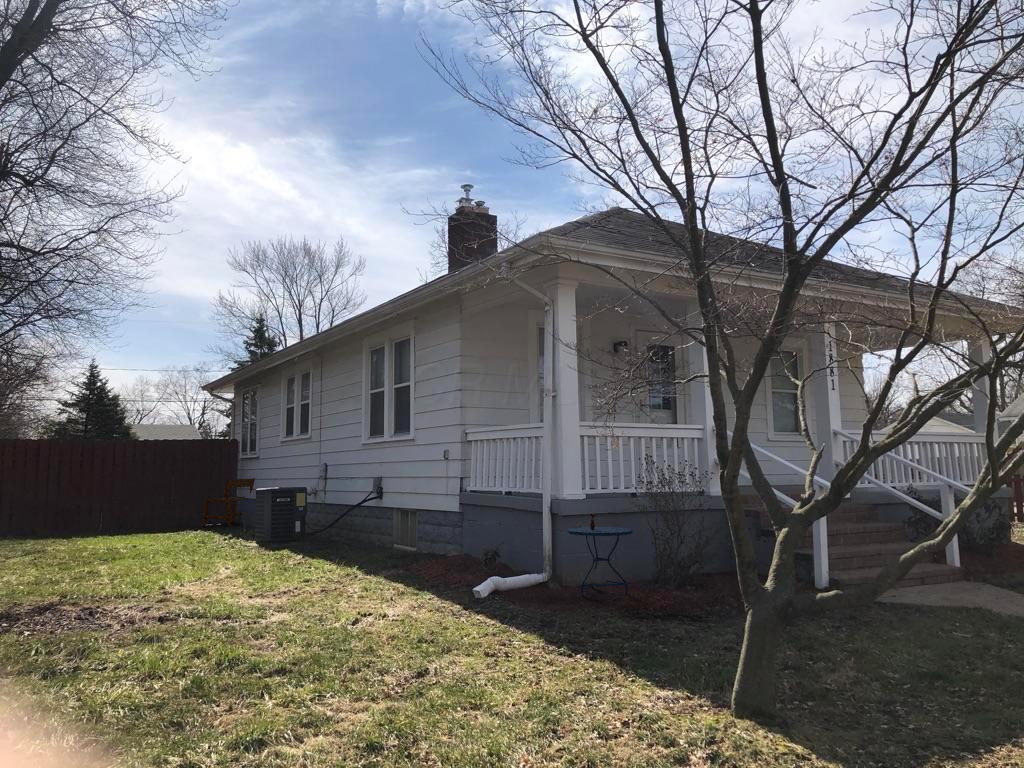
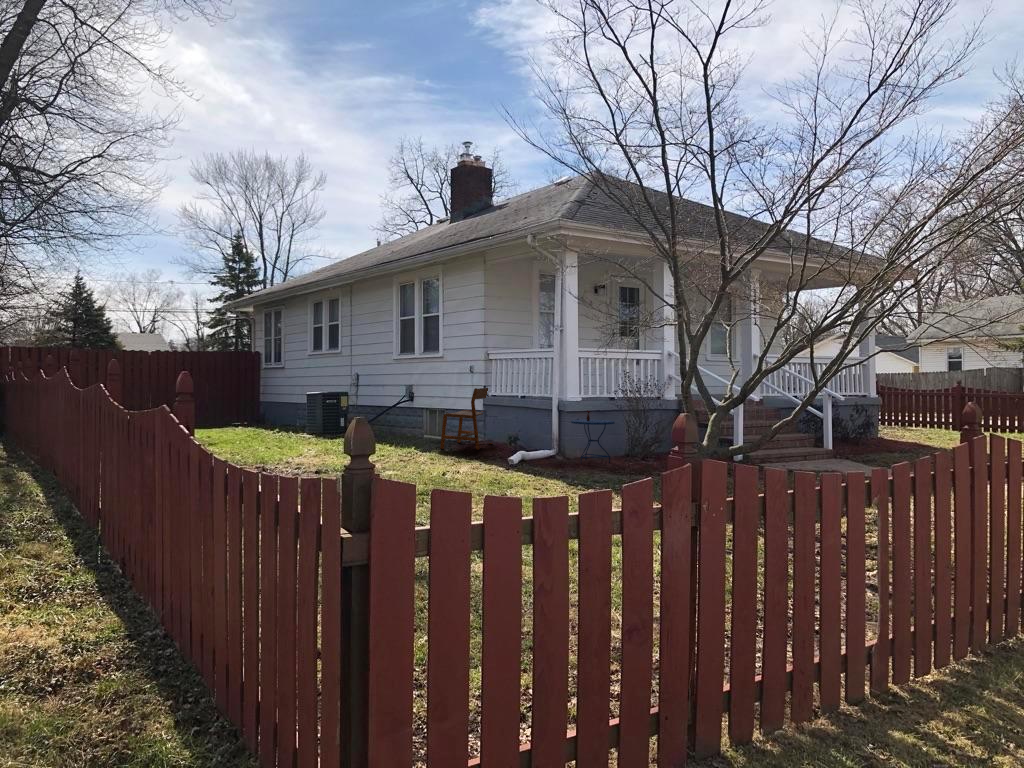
bench: present [203,478,255,526] -> present [440,388,492,449]

